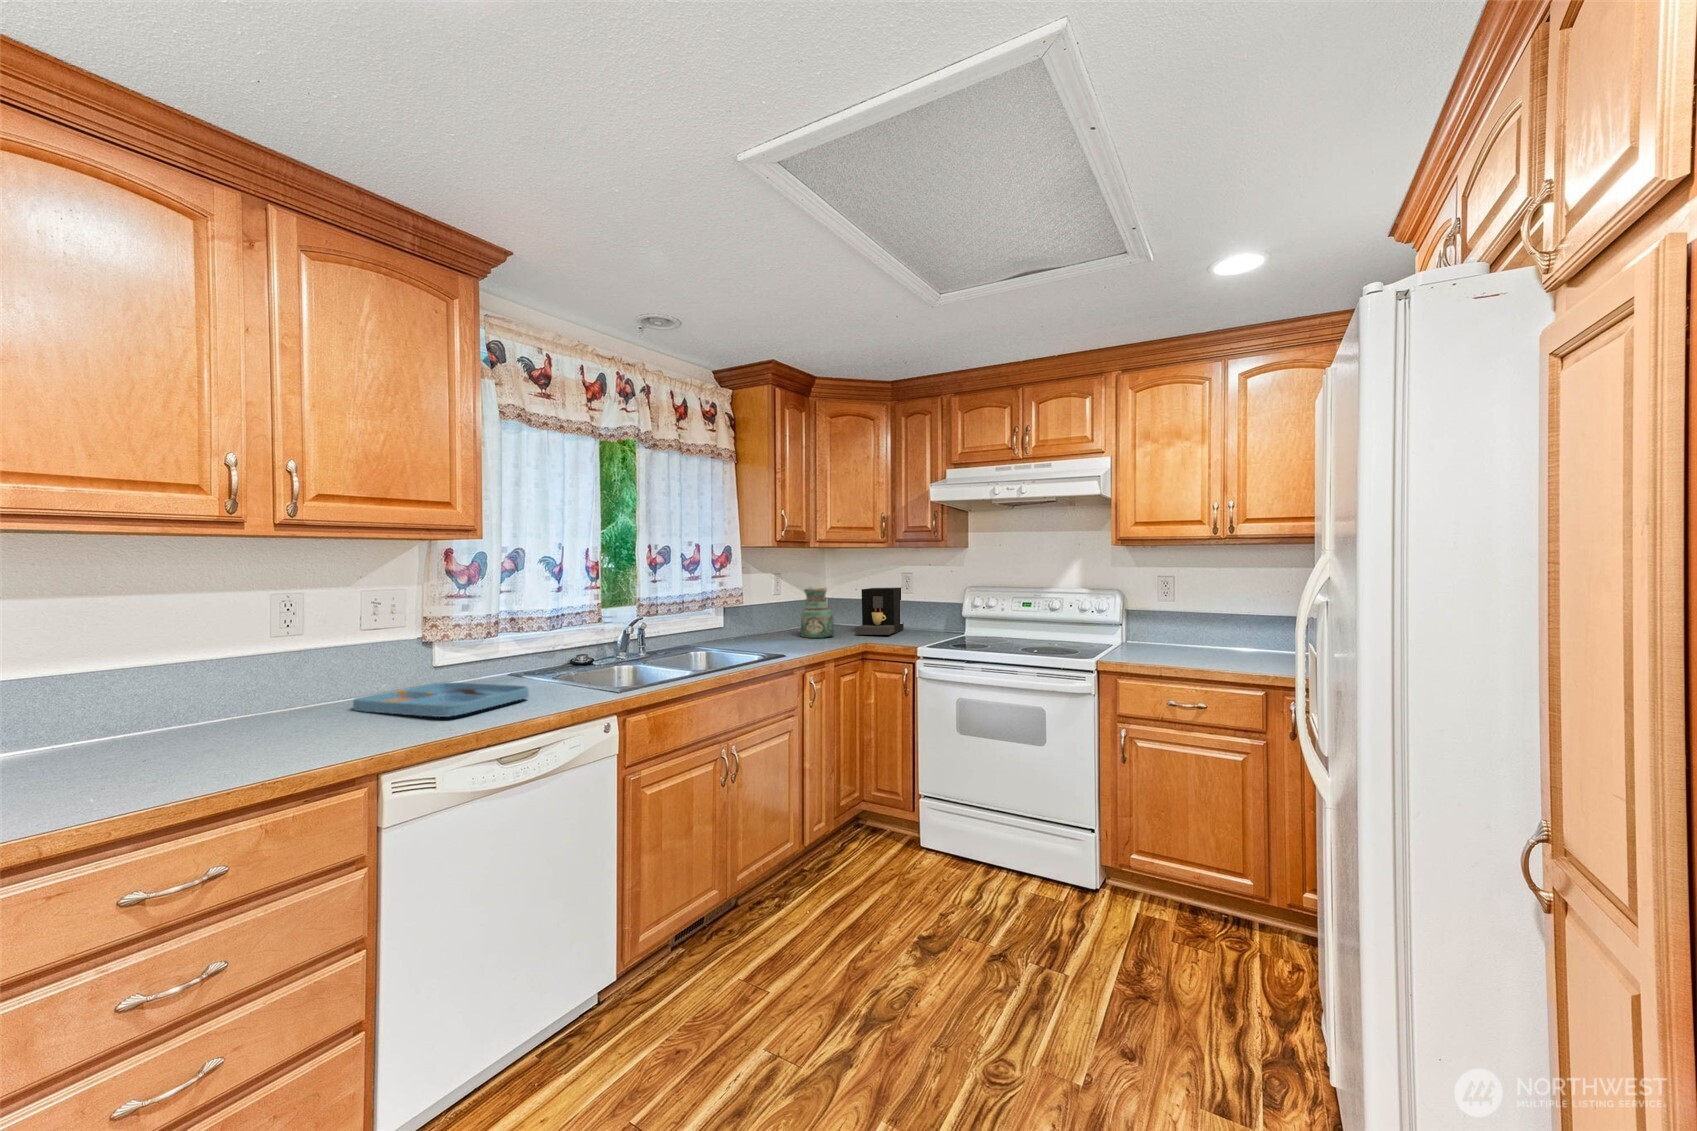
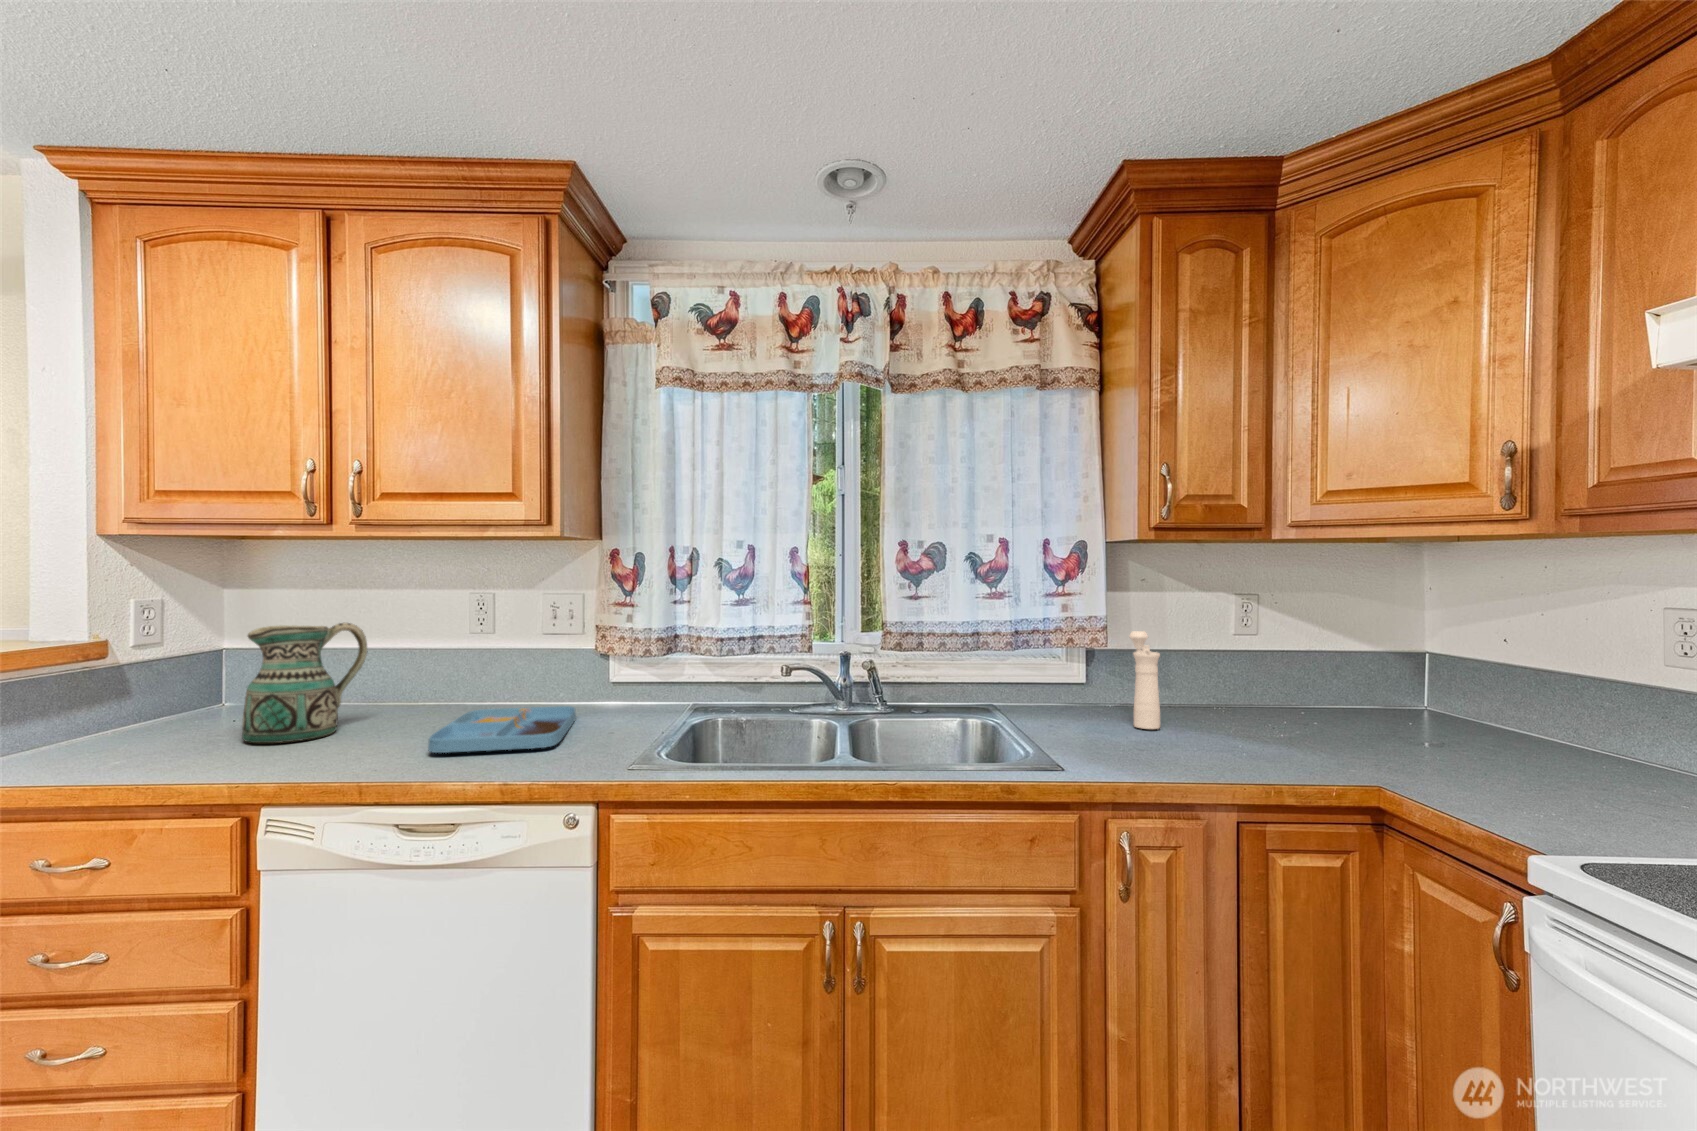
ceramic pitcher: present [801,587,834,638] -> present [242,623,367,743]
coffee maker: present [855,588,904,635] -> none [1387,638,1614,773]
pepper mill: none [752,594,779,641] -> present [1129,631,1160,729]

